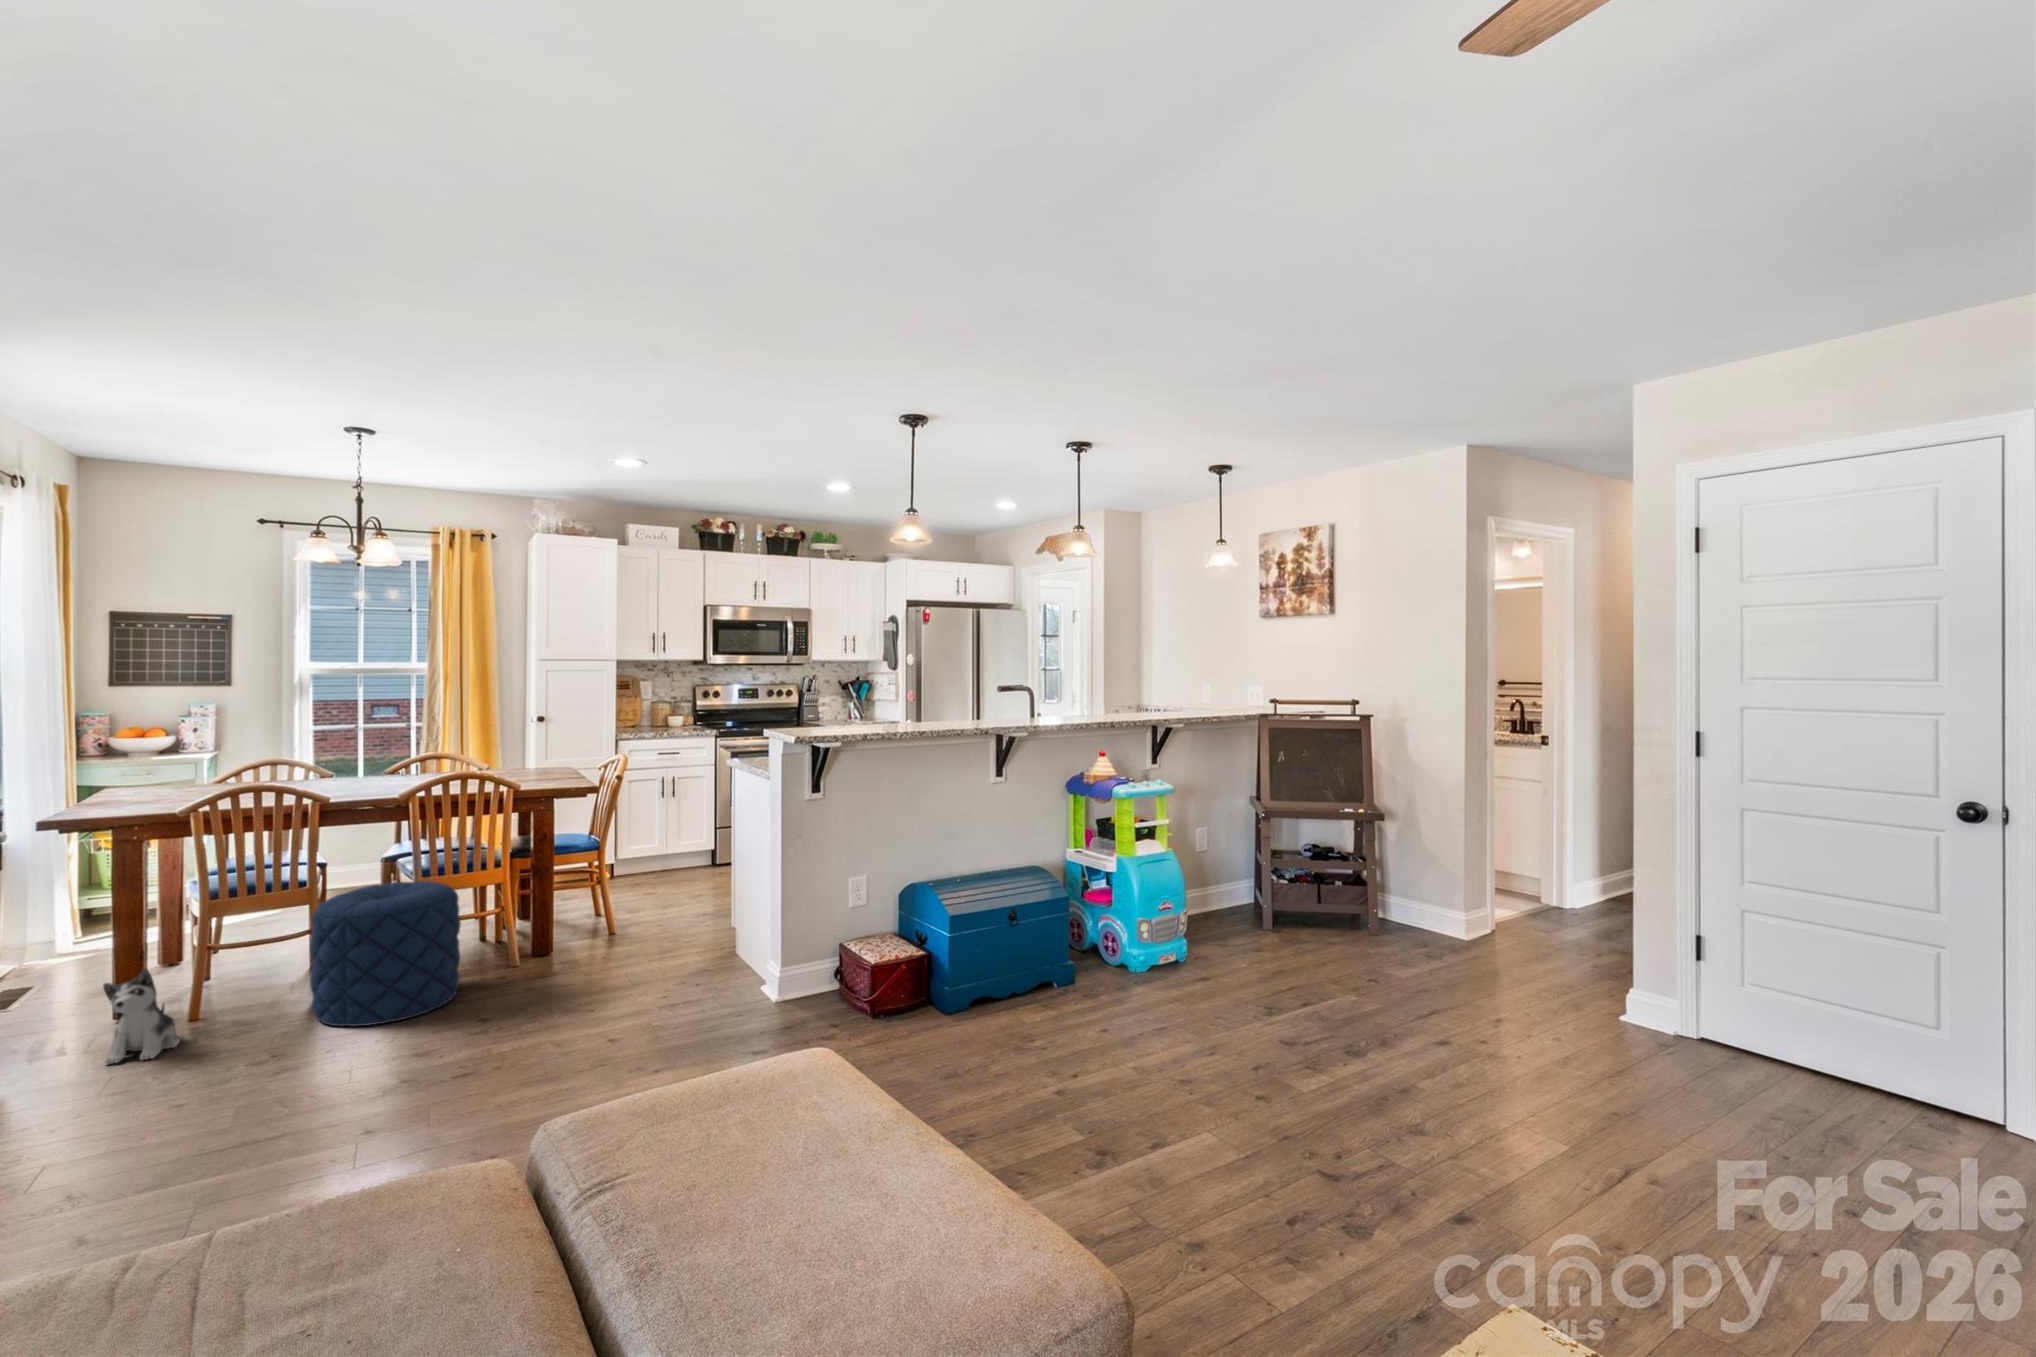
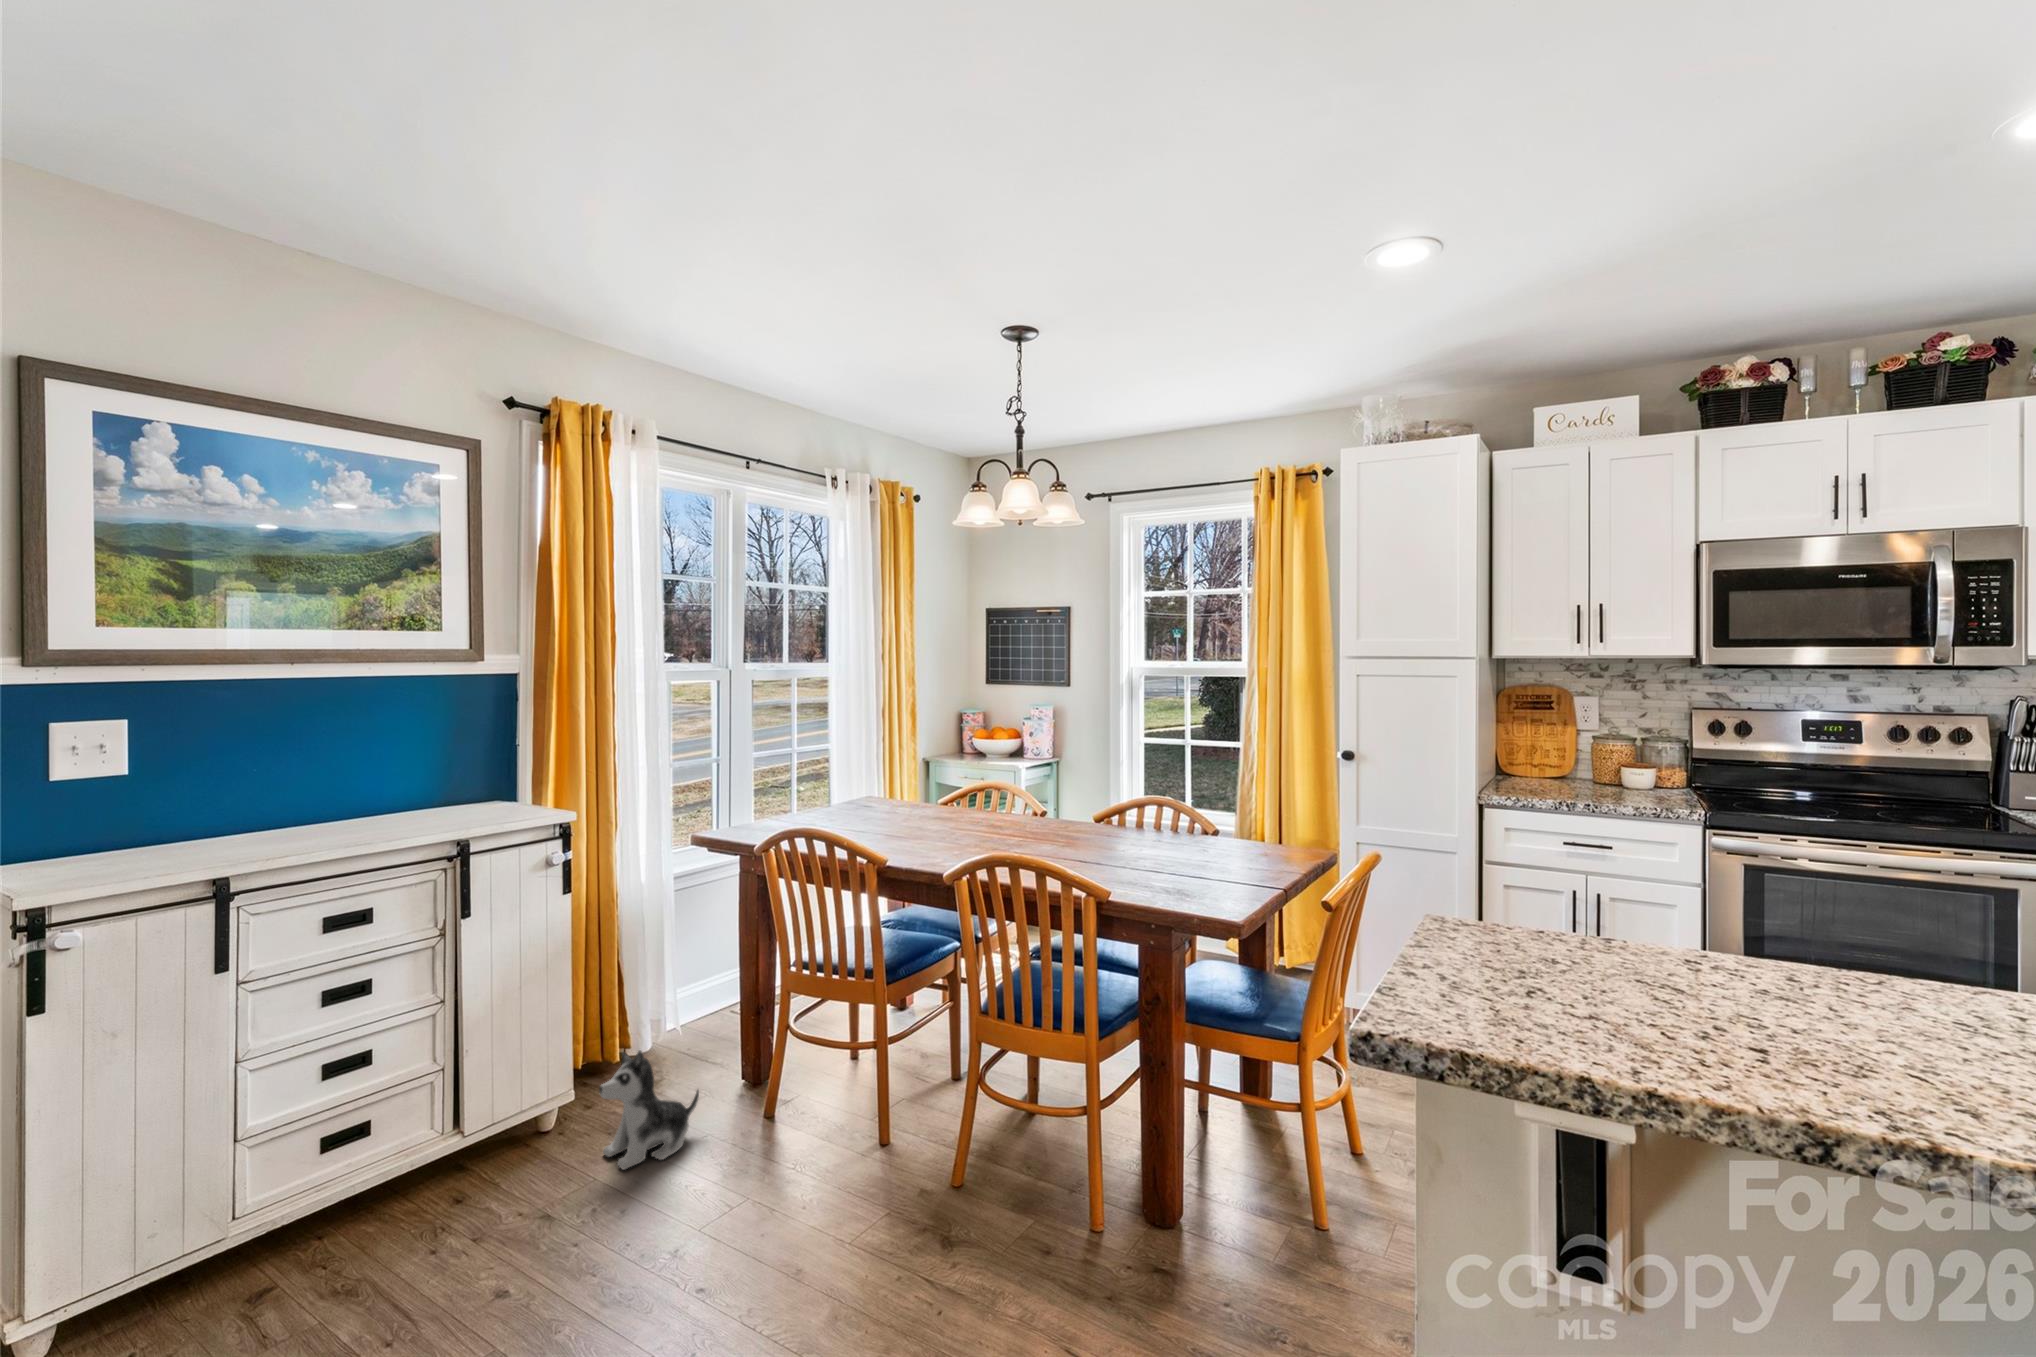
pouf: present [310,881,461,1026] -> none [748,1012,947,1275]

